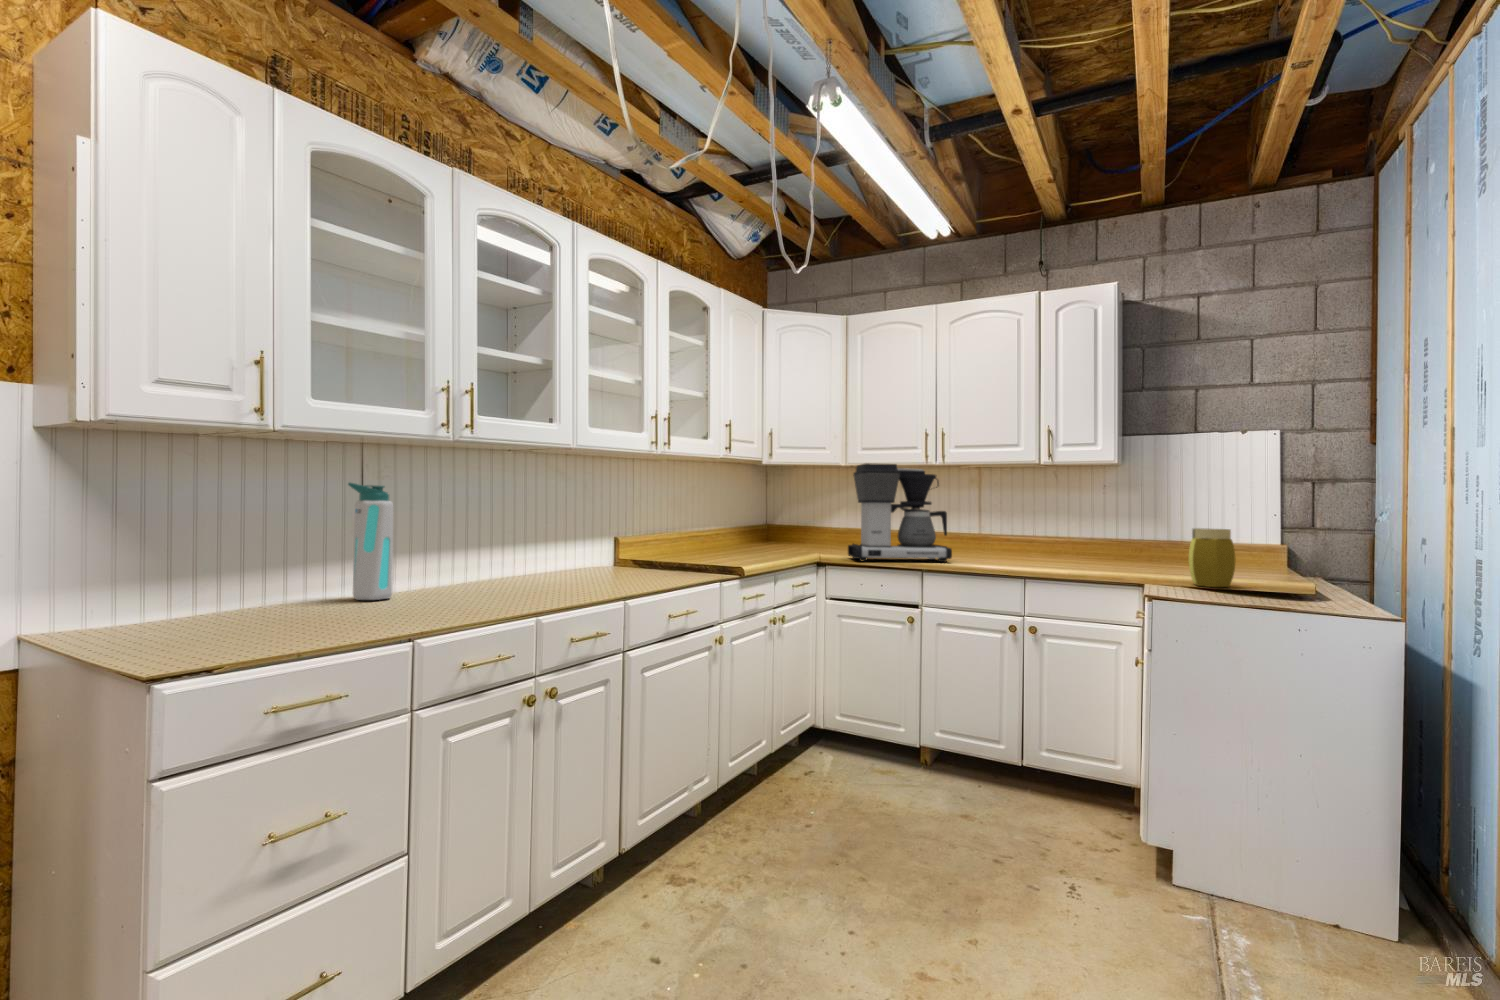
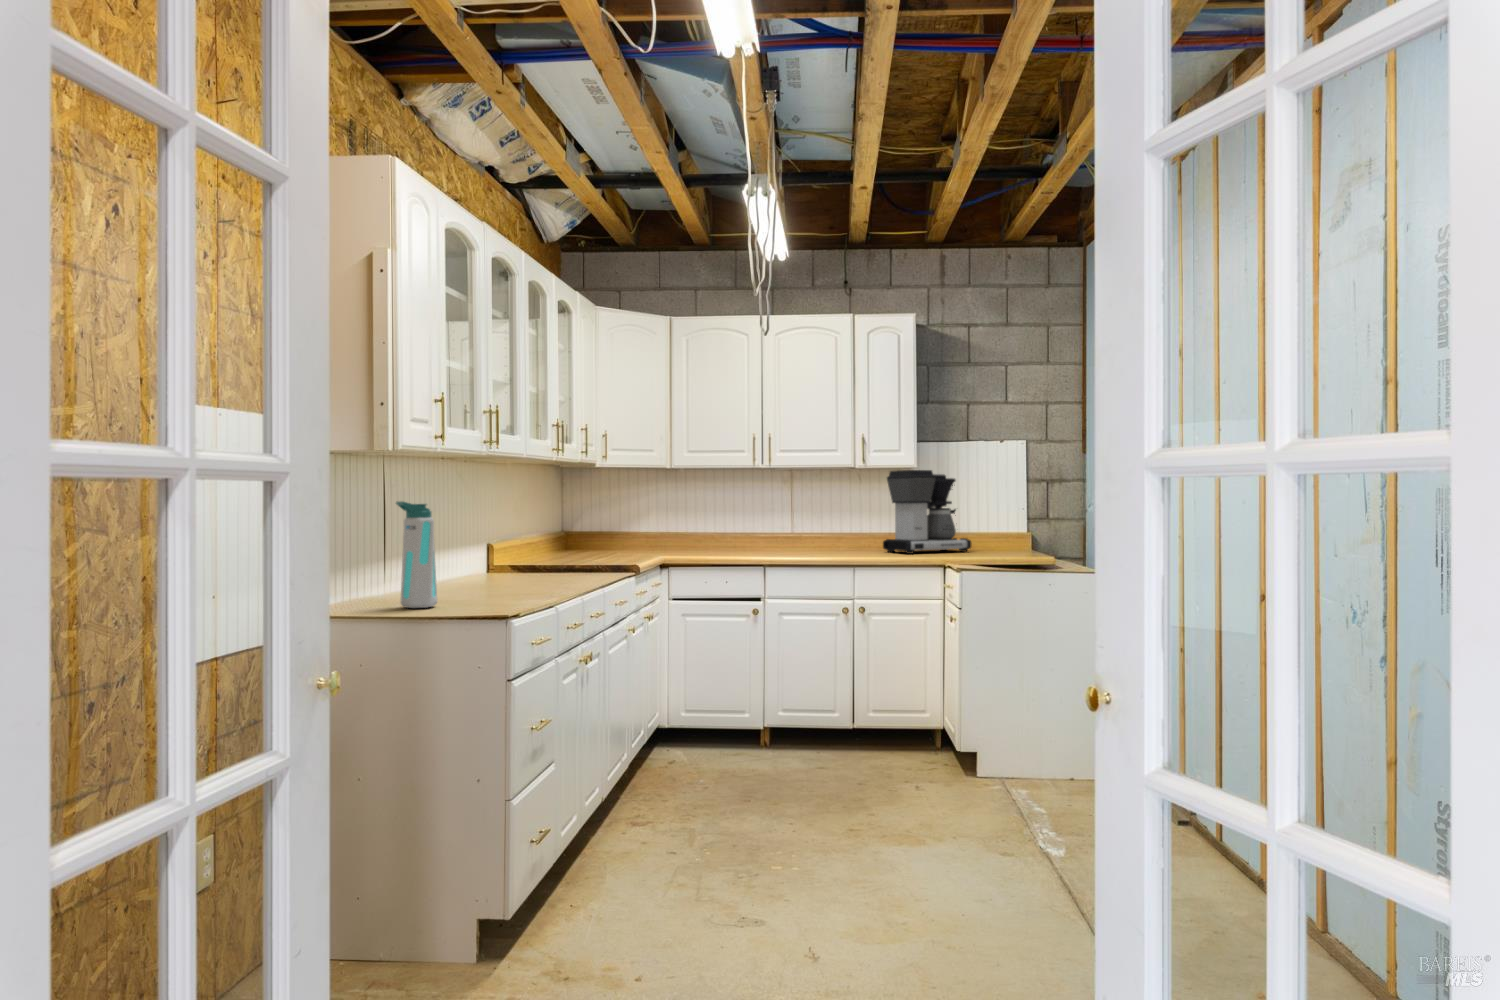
coffee maker: present [848,463,952,562] -> present [883,470,972,554]
jar: present [1189,528,1235,587] -> none [984,521,1016,565]

